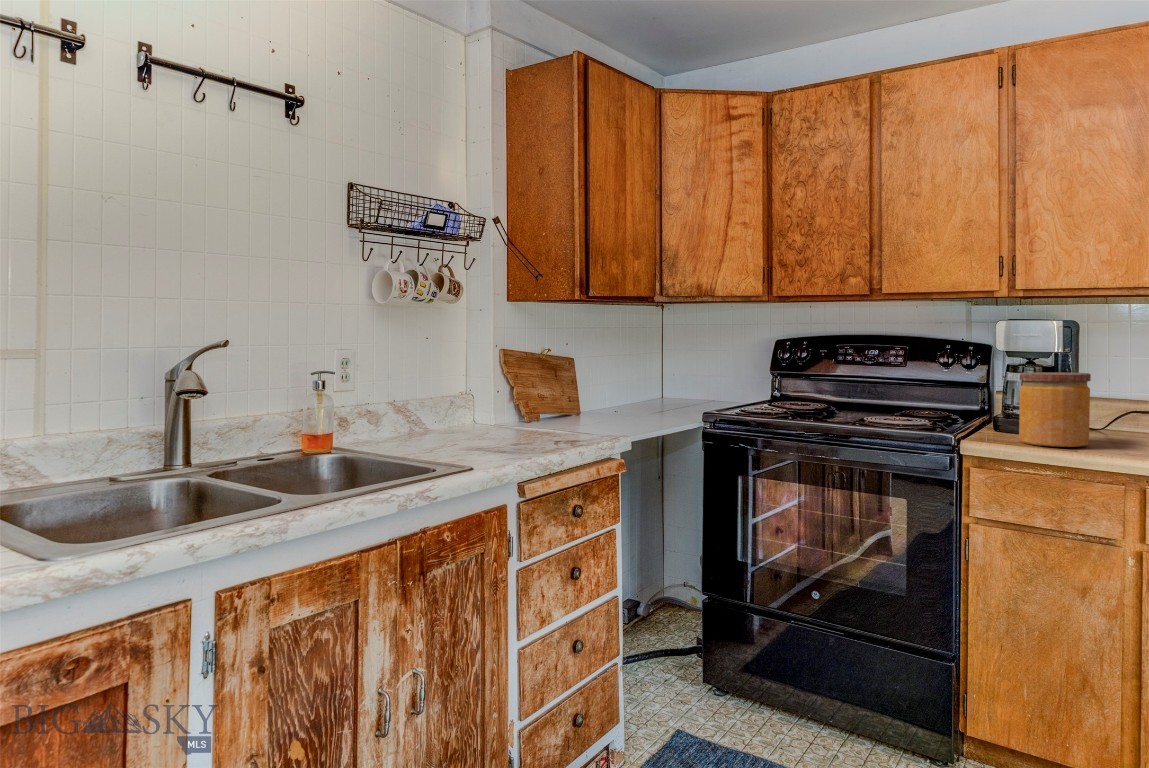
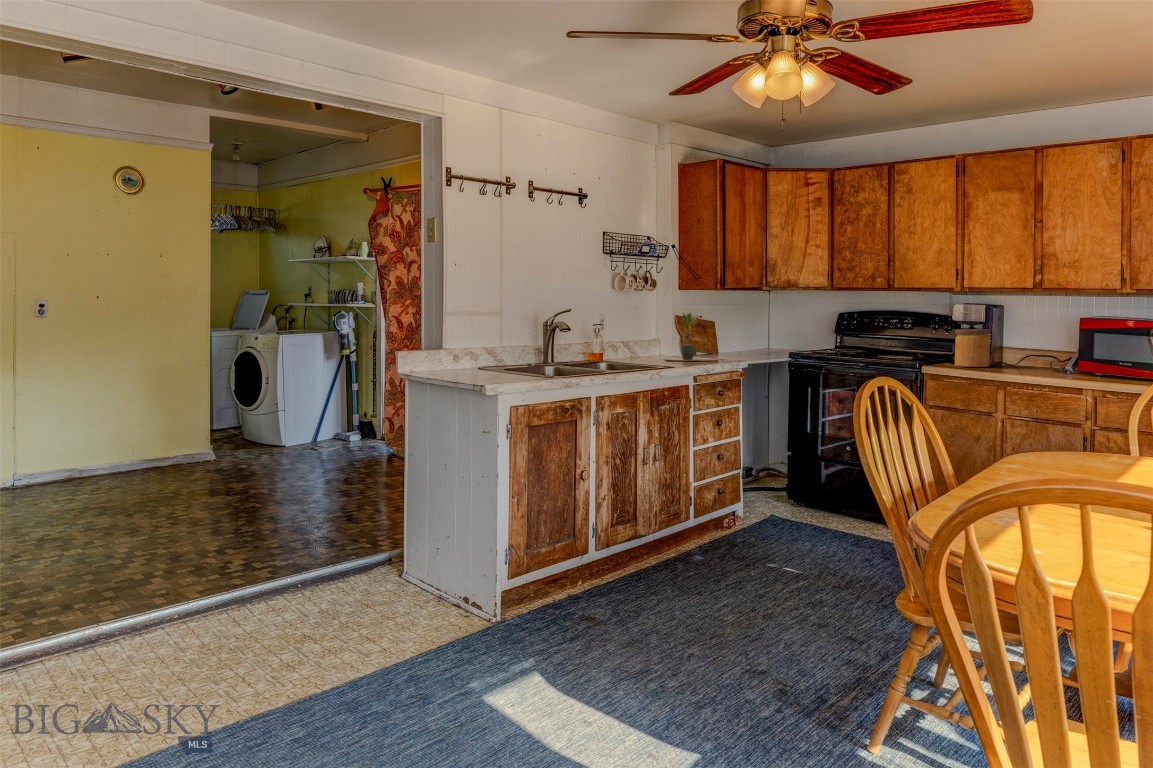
potted plant: none [474,341,562,439] -> present [671,313,703,360]

